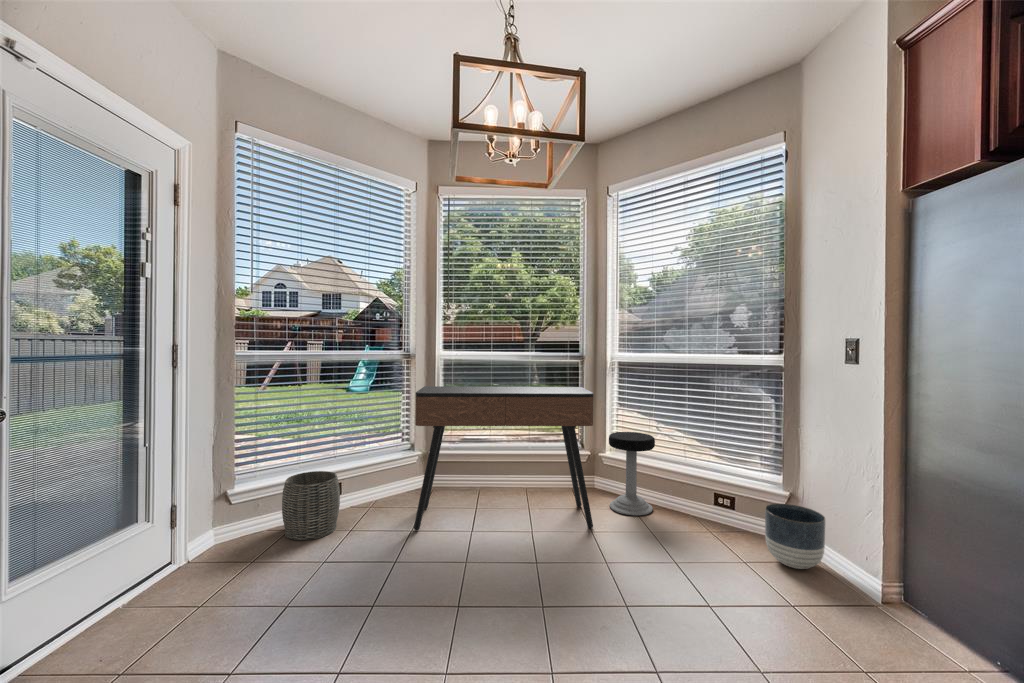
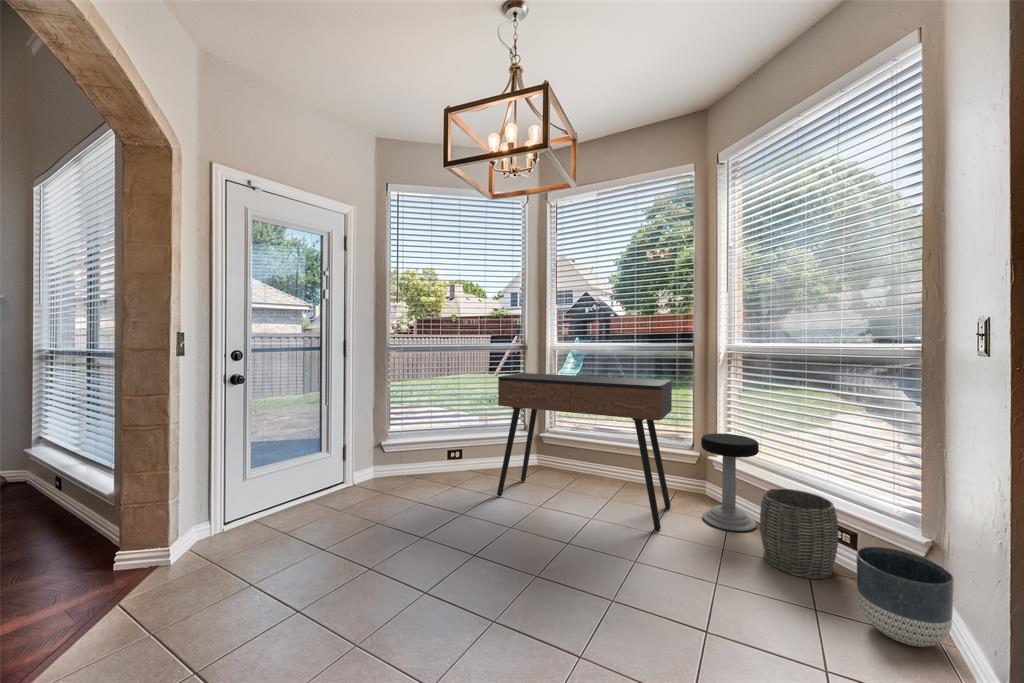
woven basket: present [282,471,340,540] -> present [760,489,838,579]

